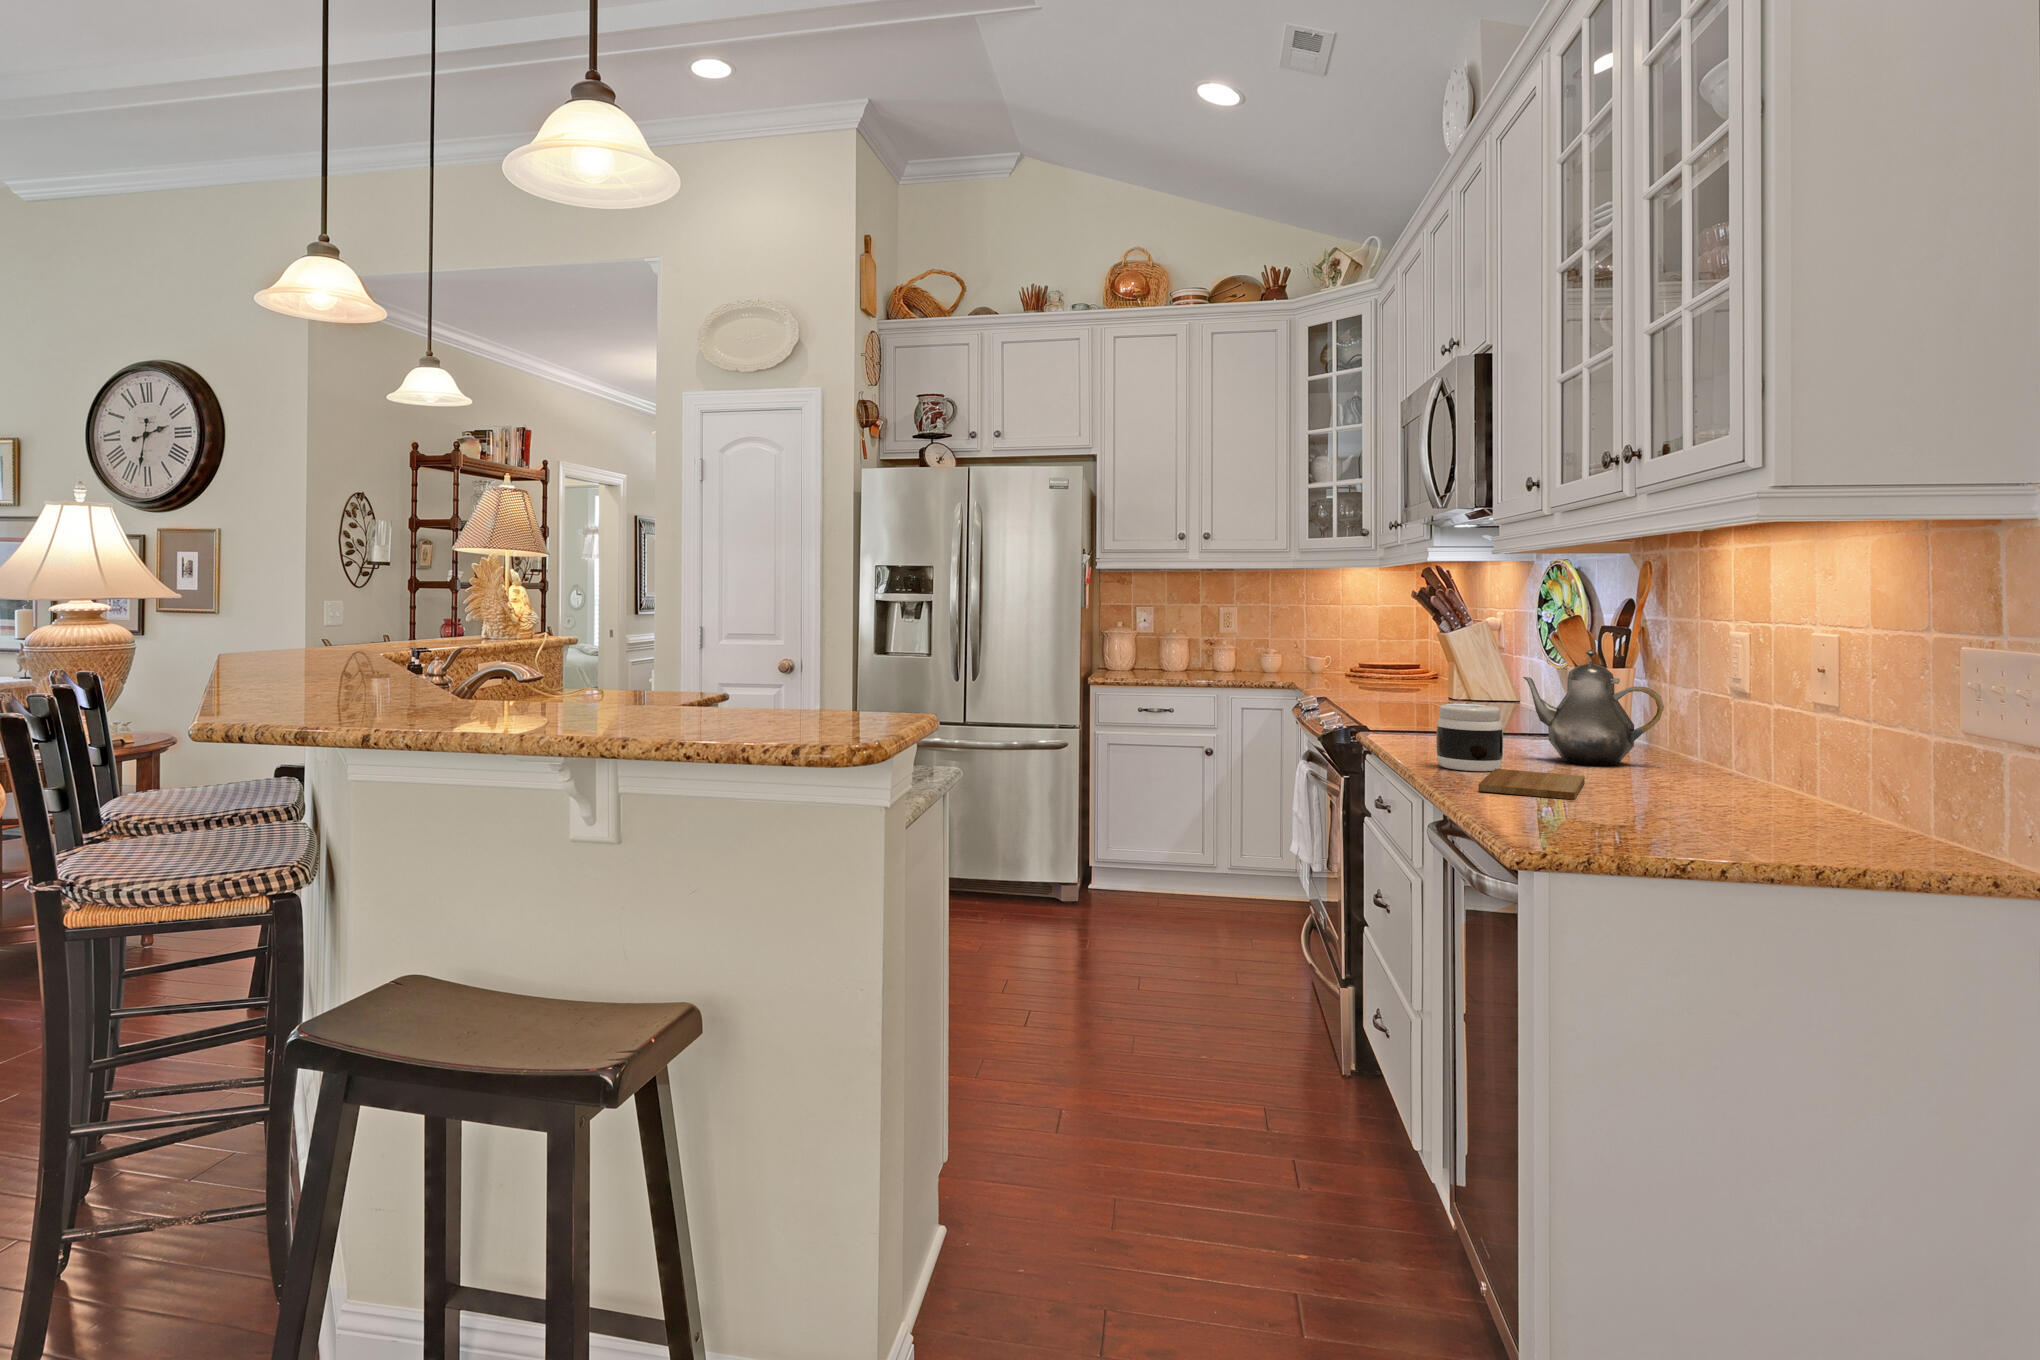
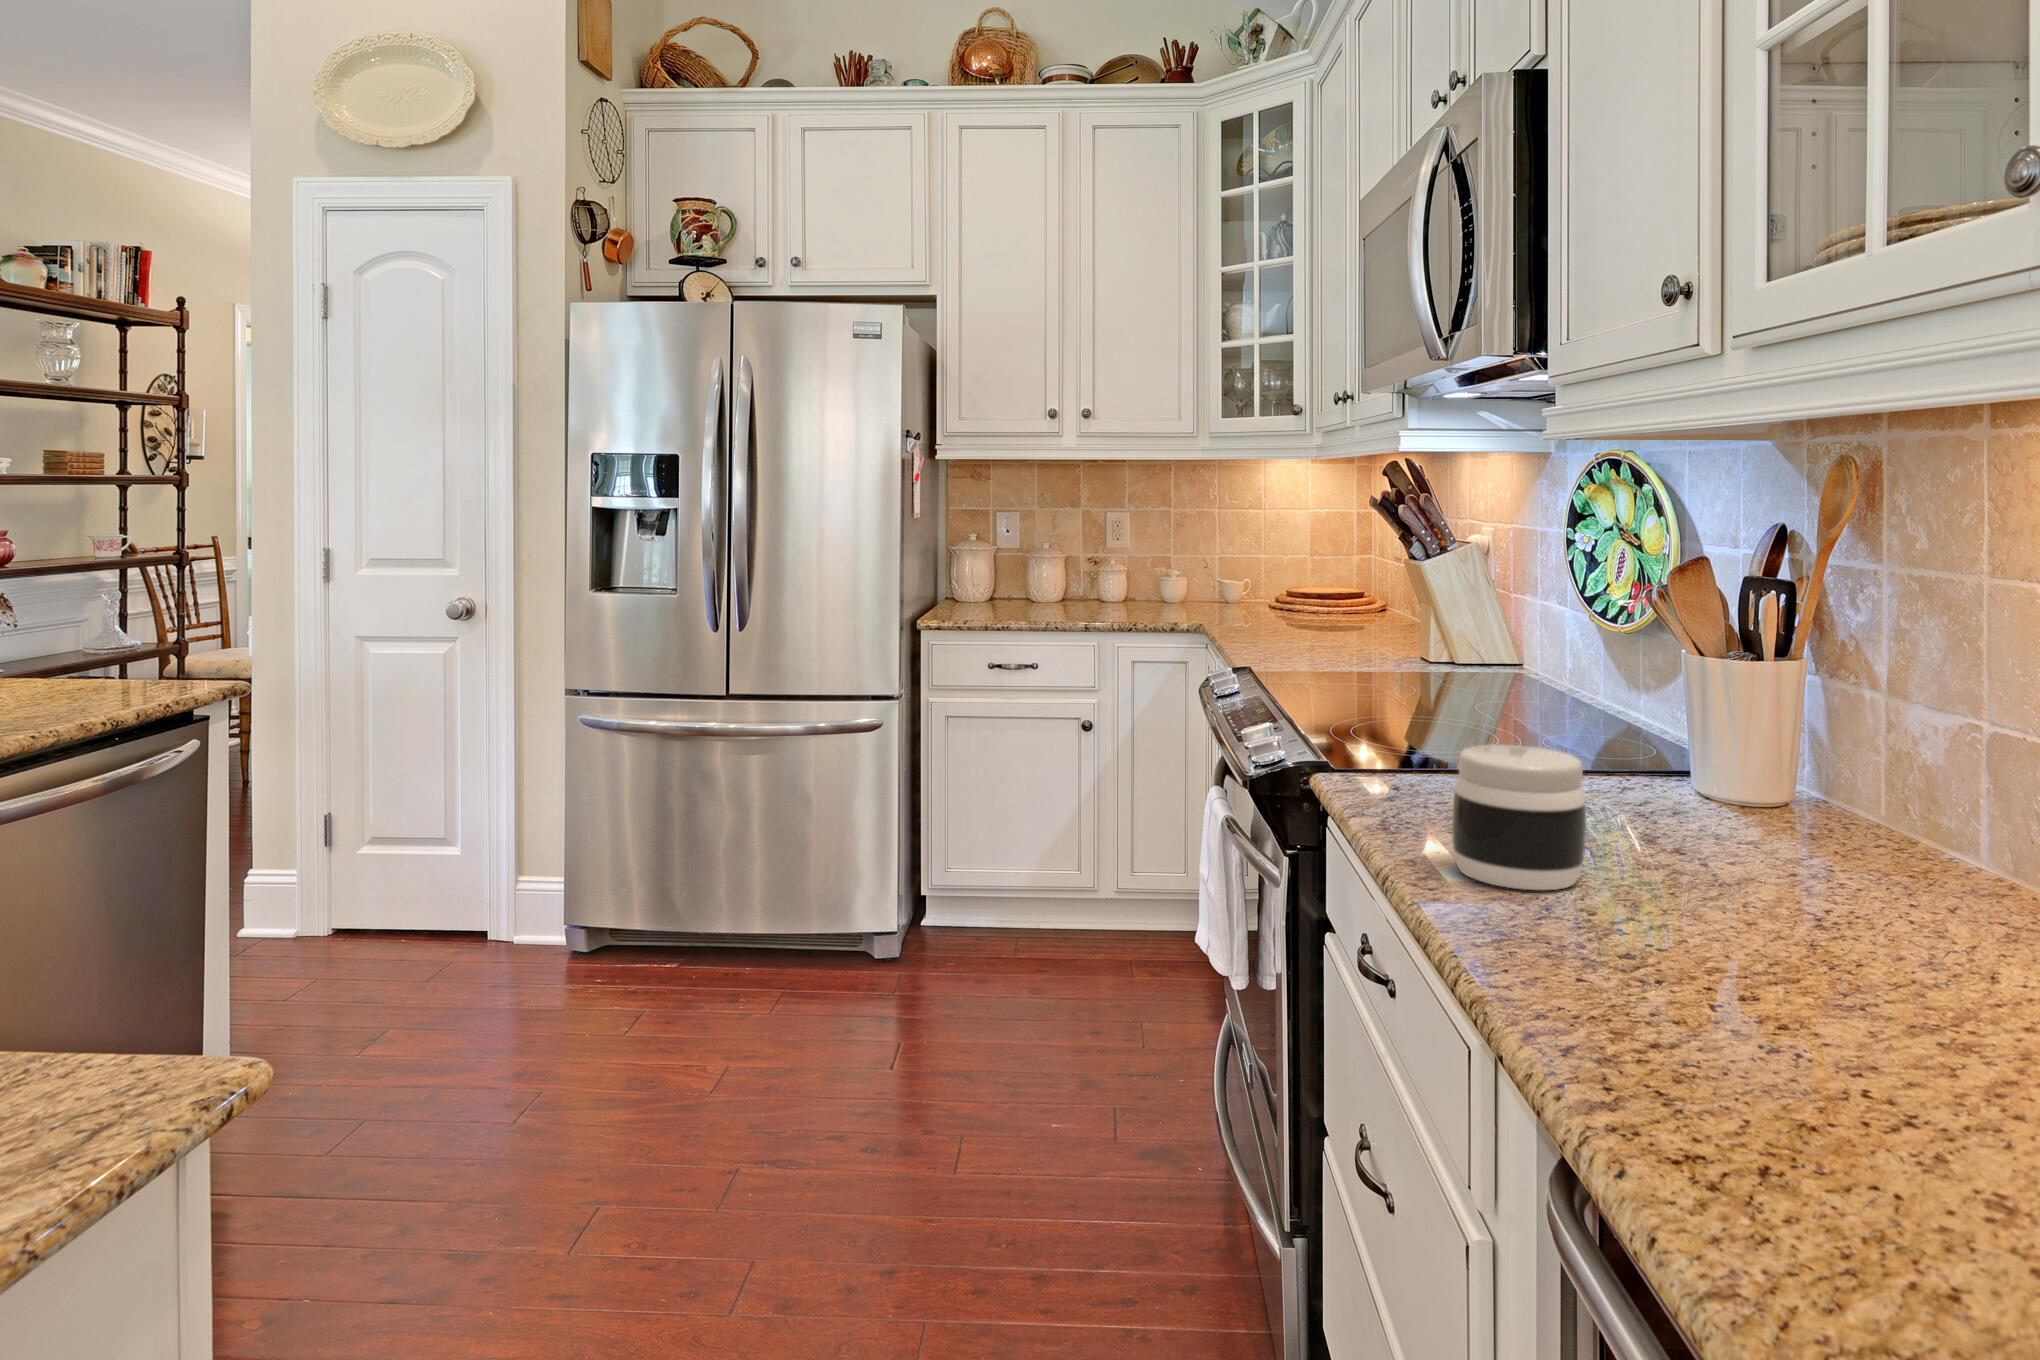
teapot: present [1523,650,1664,766] -> none [1605,631,1889,858]
cutting board: present [1479,769,1585,799] -> none [1573,898,1805,1028]

